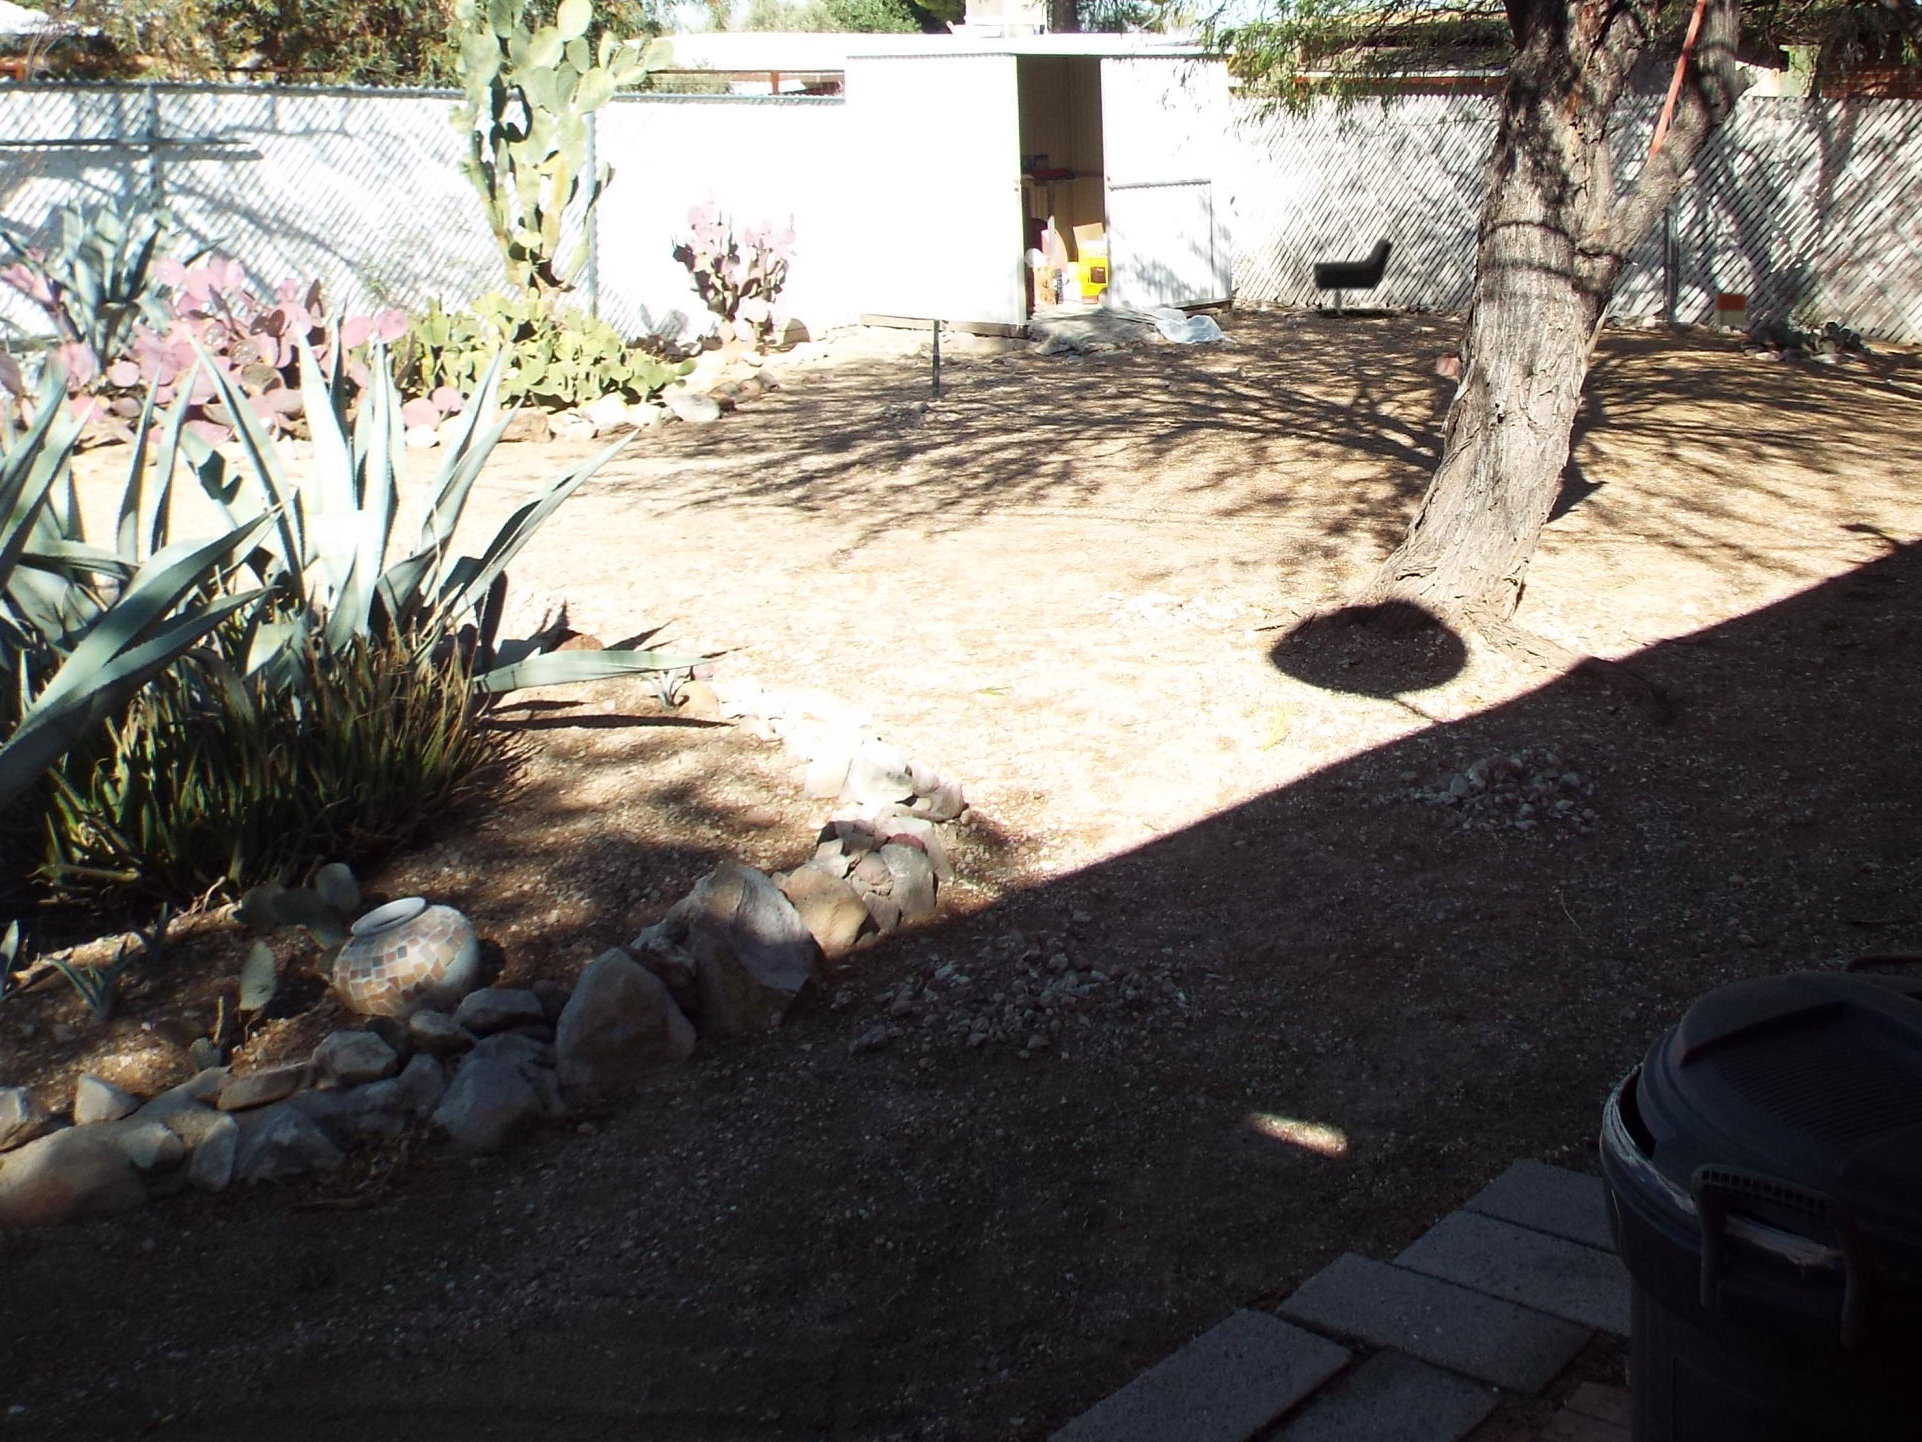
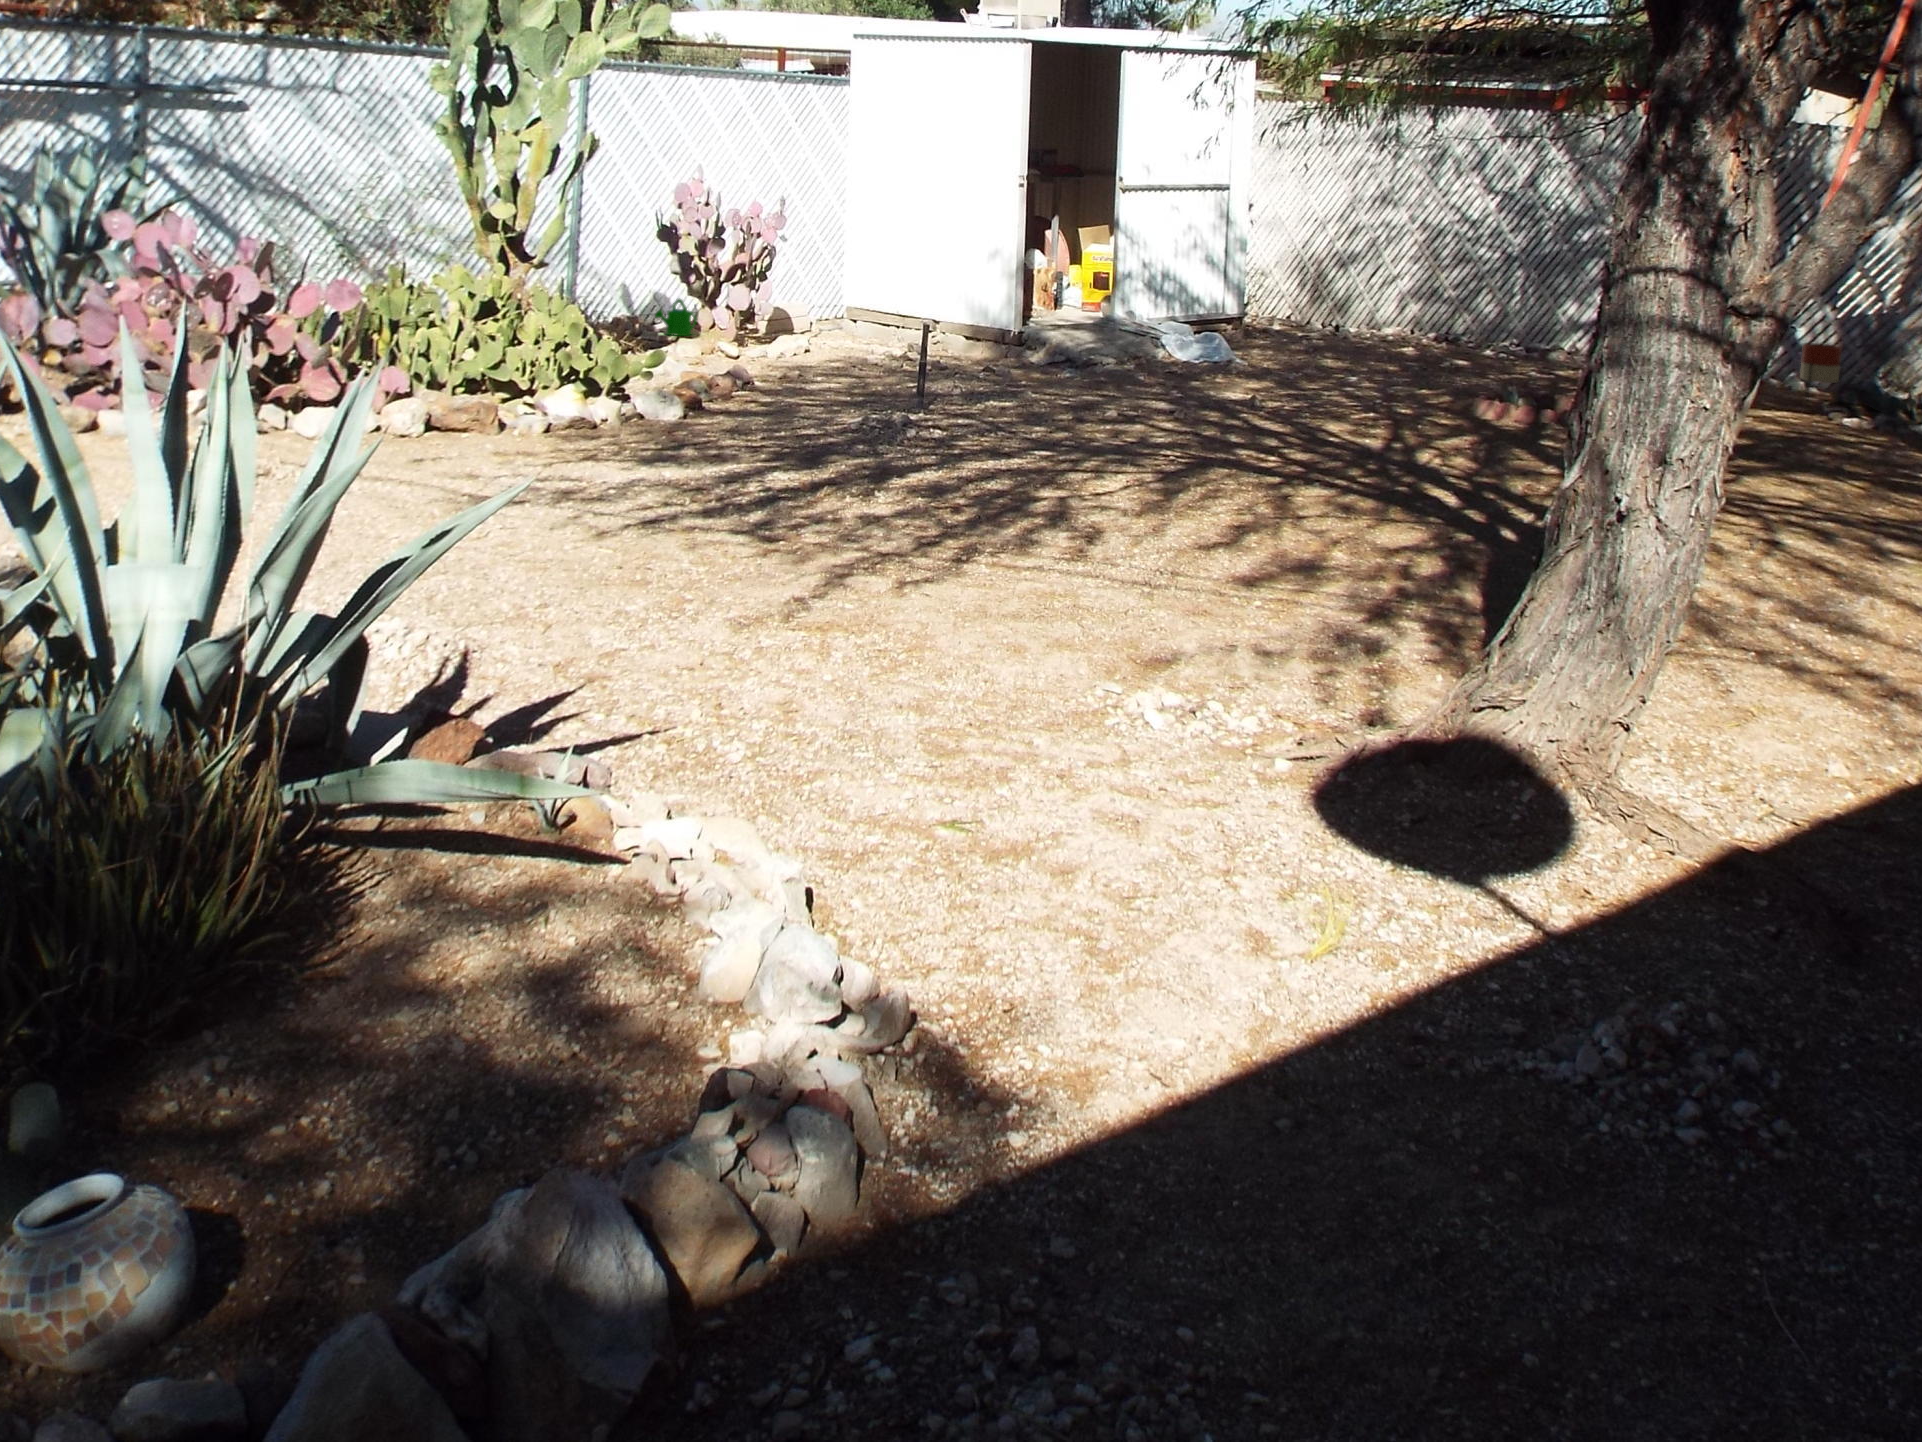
lounge chair: present [1313,239,1394,315] -> none [1314,258,1422,340]
watering can: none [679,315,722,350] -> present [655,298,697,336]

